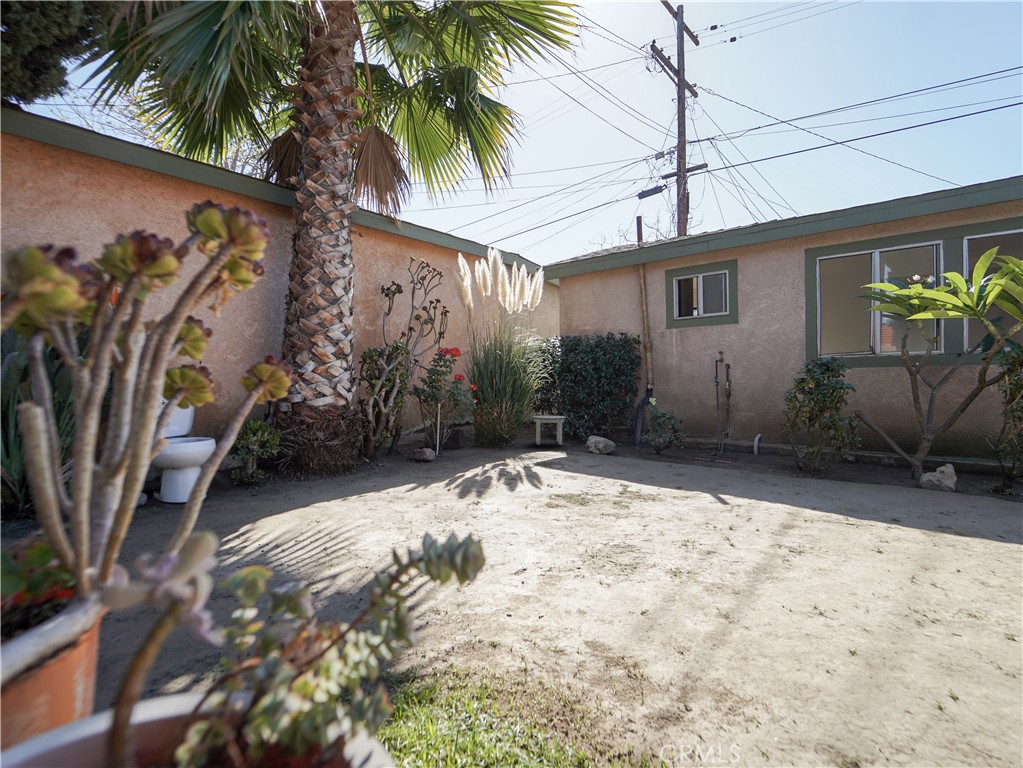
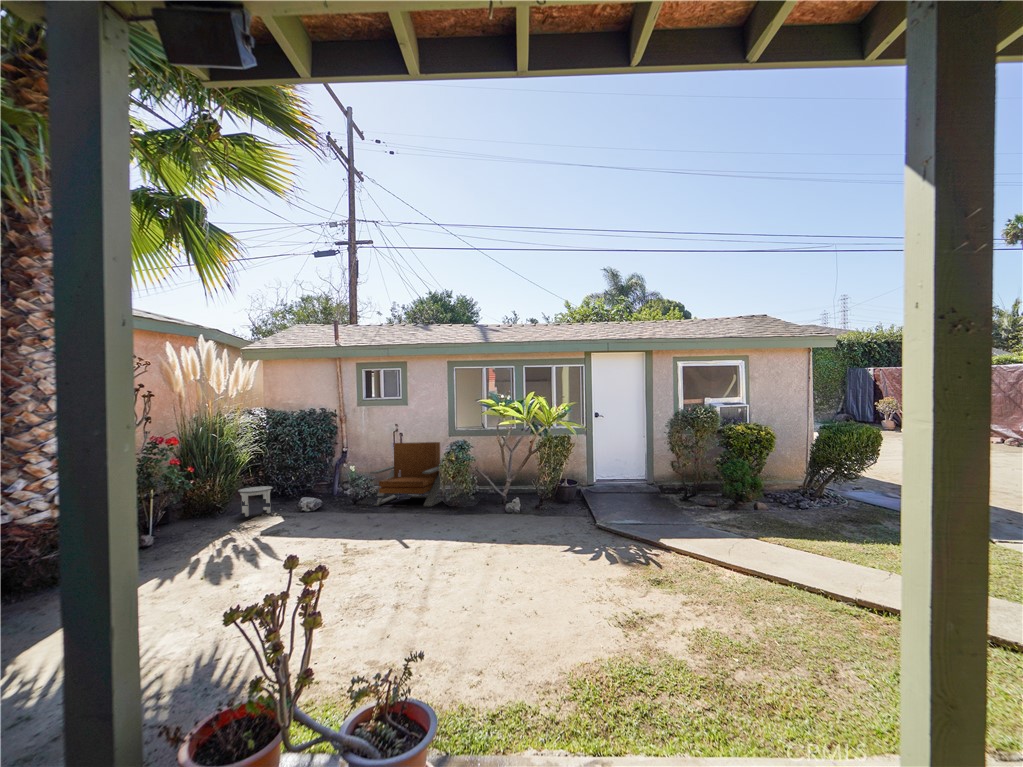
lounge chair: none [675,378,790,464] -> present [370,442,442,507]

